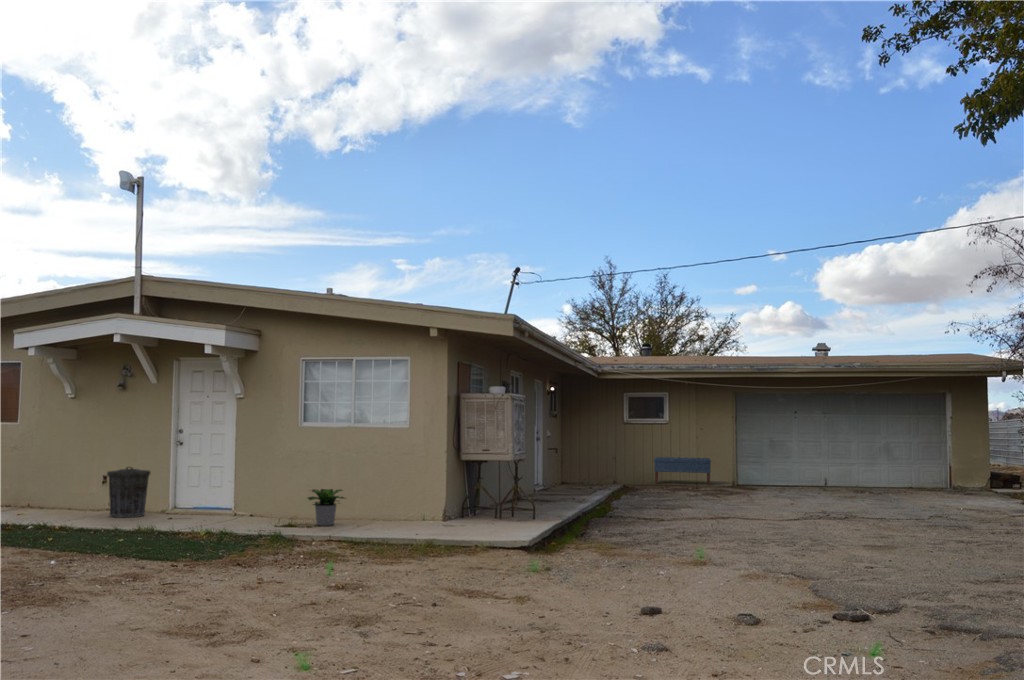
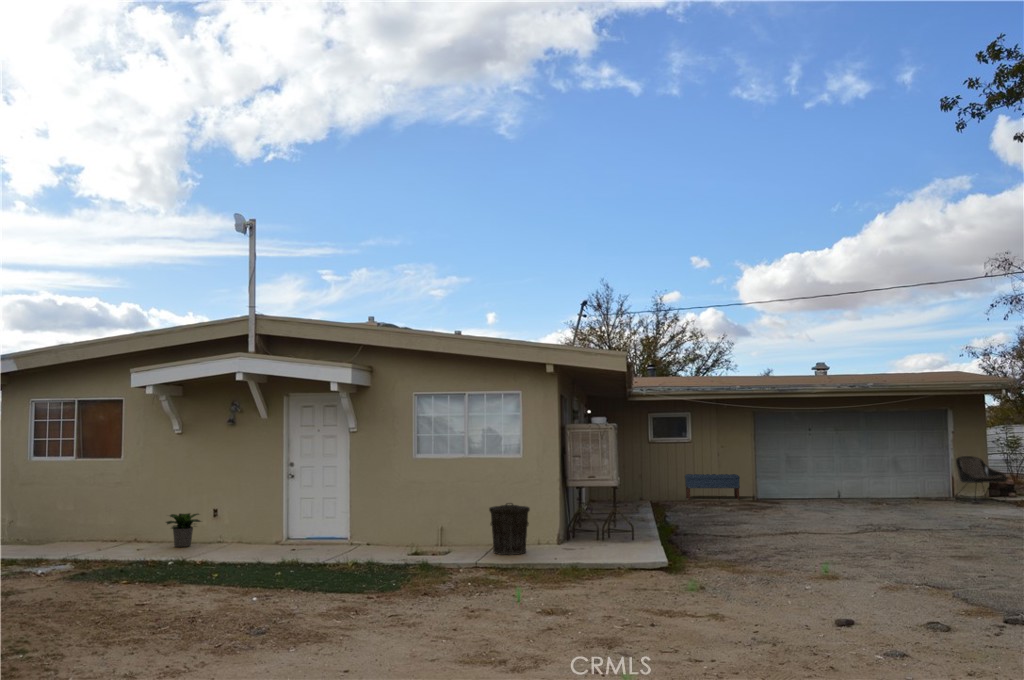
lounge chair: none [949,444,1006,494] -> present [956,456,1007,502]
trash can: present [107,467,151,518] -> present [489,503,530,555]
potted plant: present [308,489,344,526] -> present [166,513,200,547]

